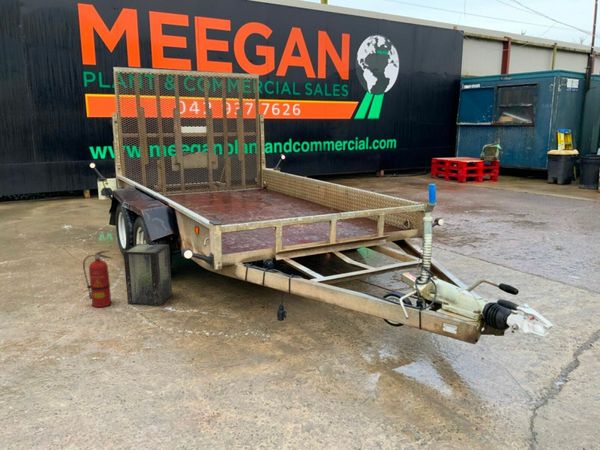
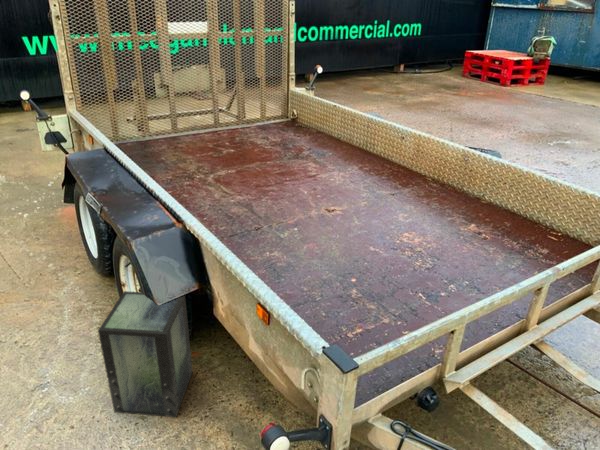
fire extinguisher: present [83,251,111,307] -> none [15,327,81,429]

